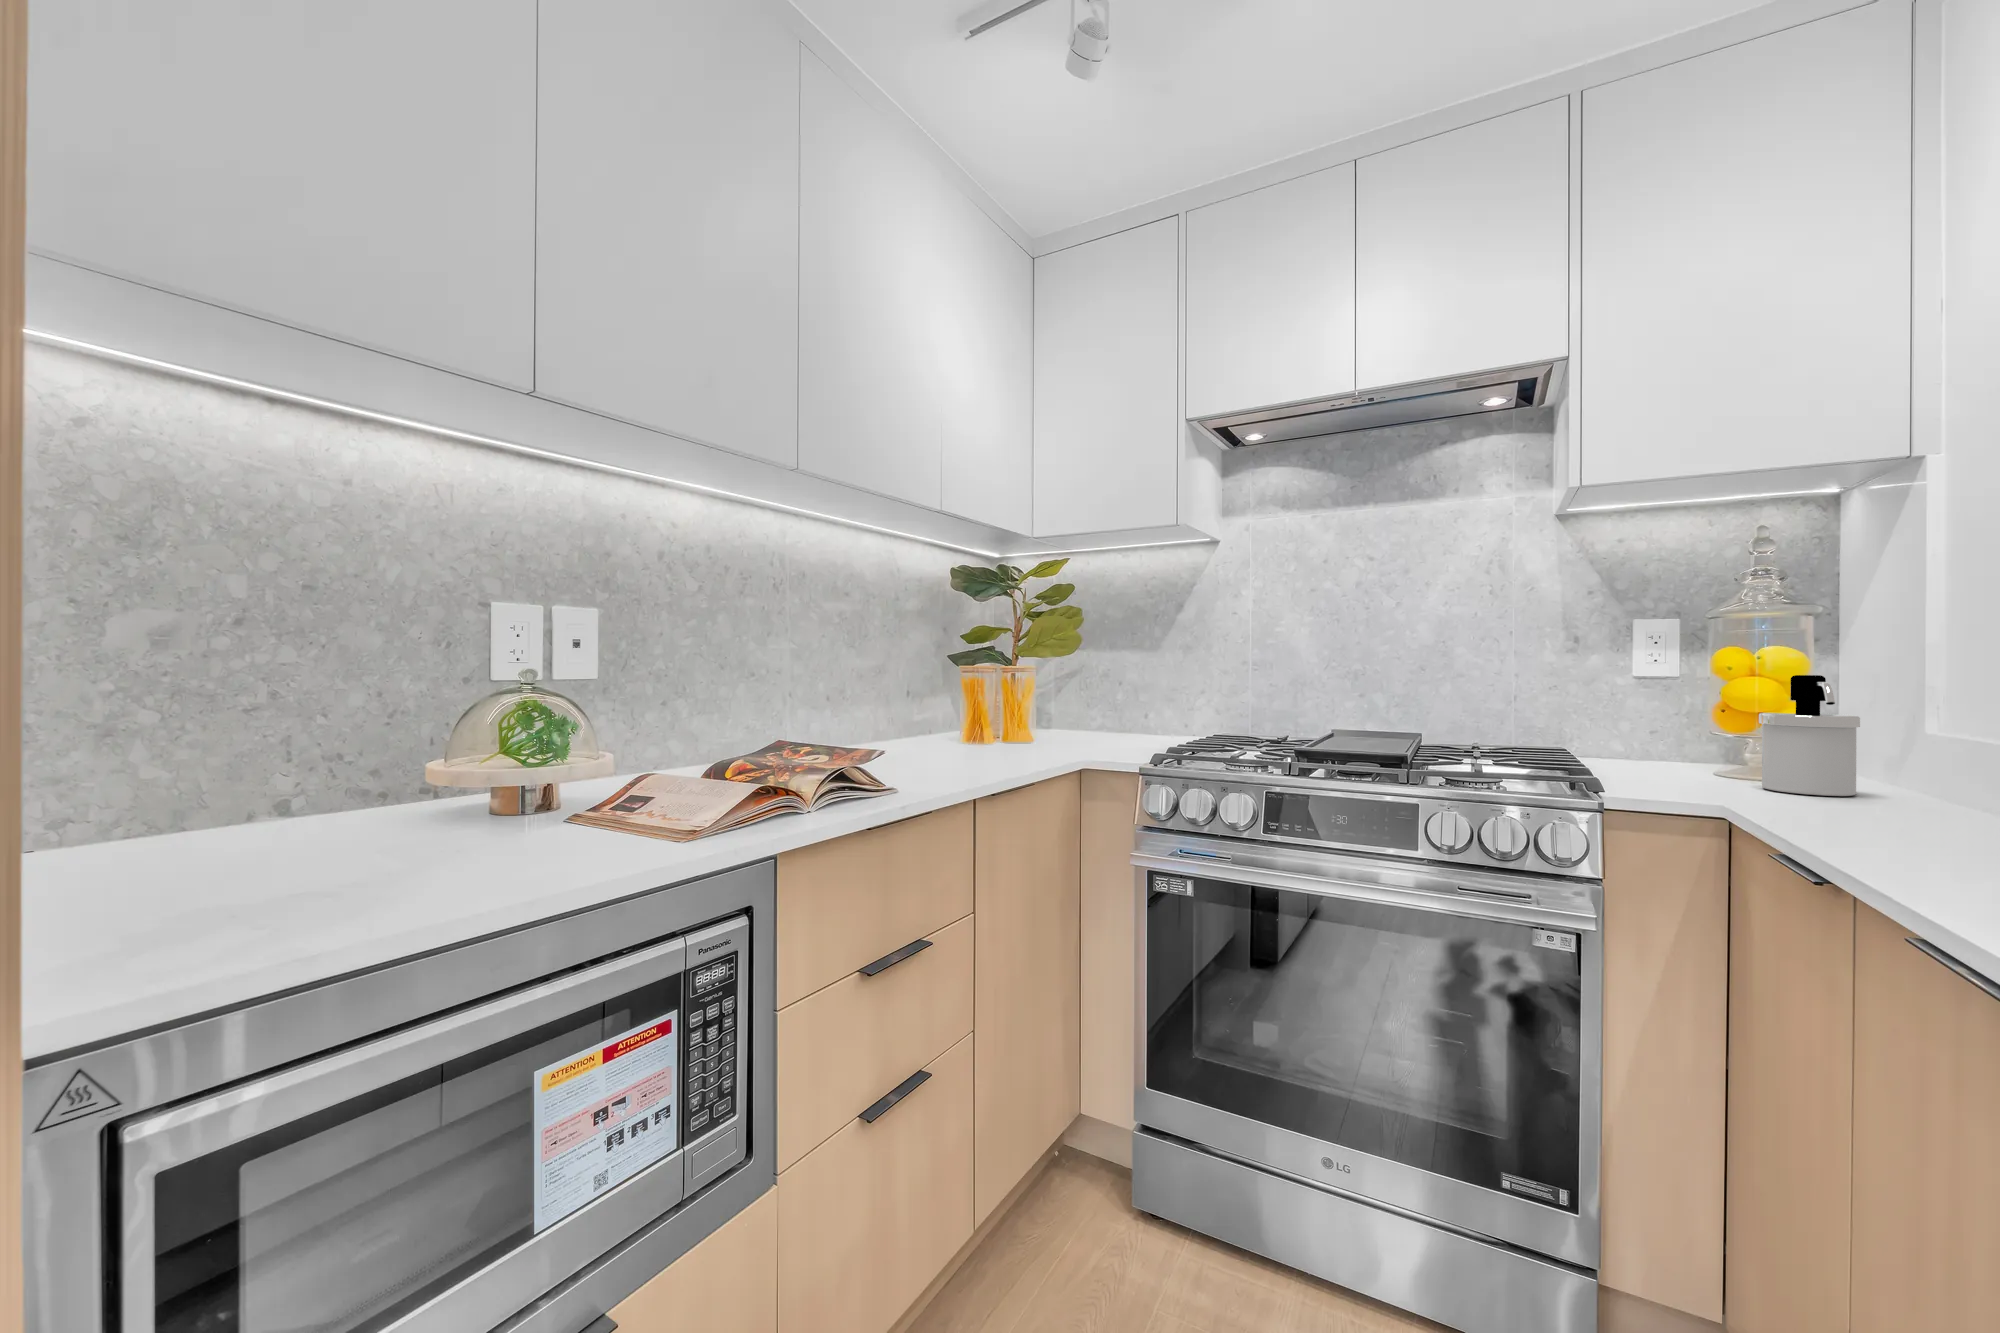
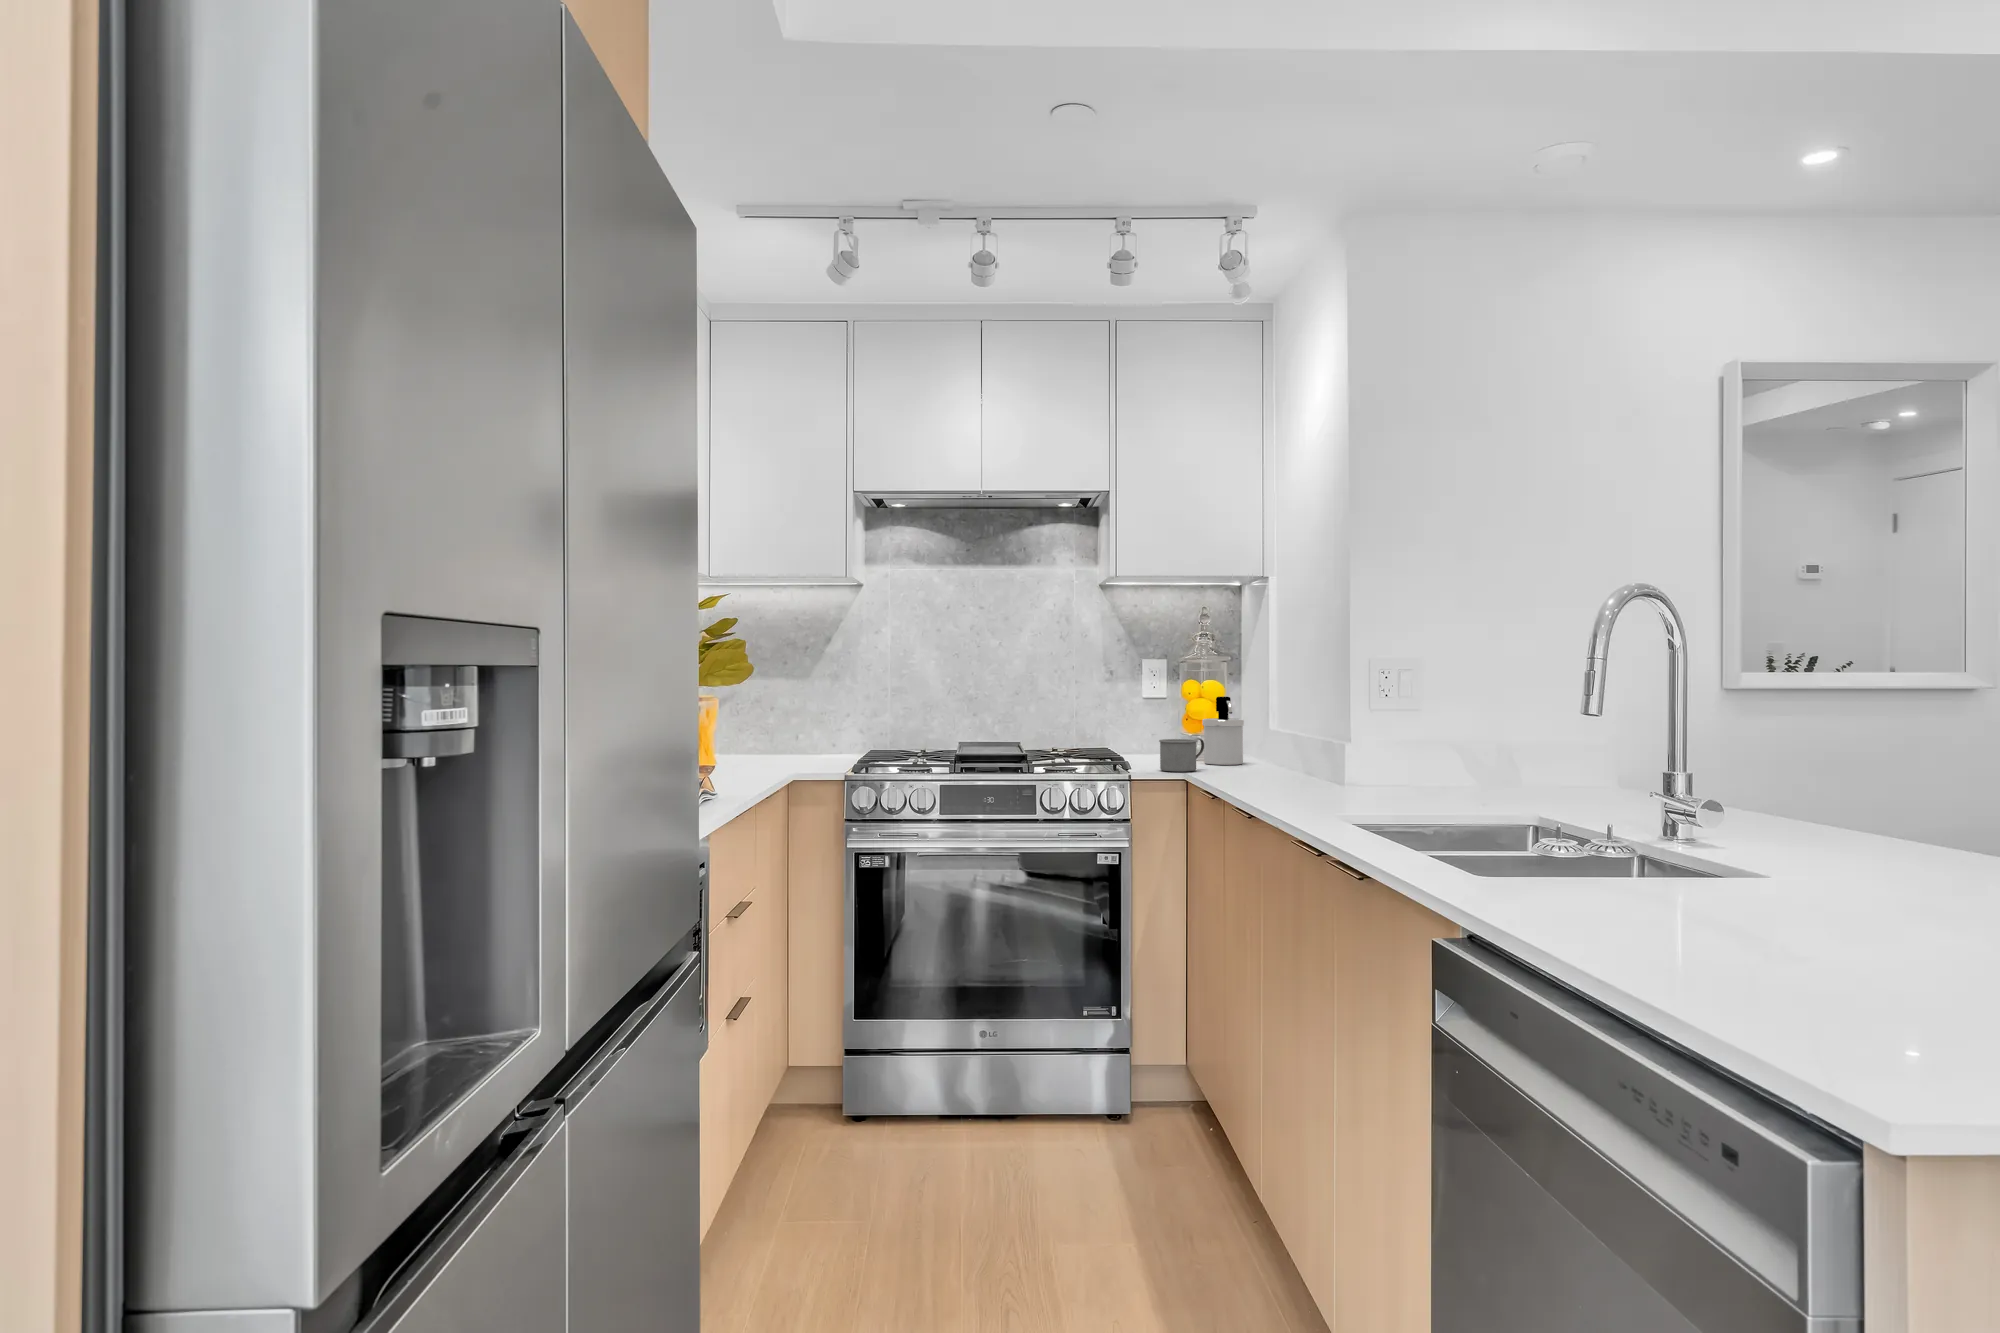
mug: none [1663,745,1767,805] -> present [1159,738,1204,772]

